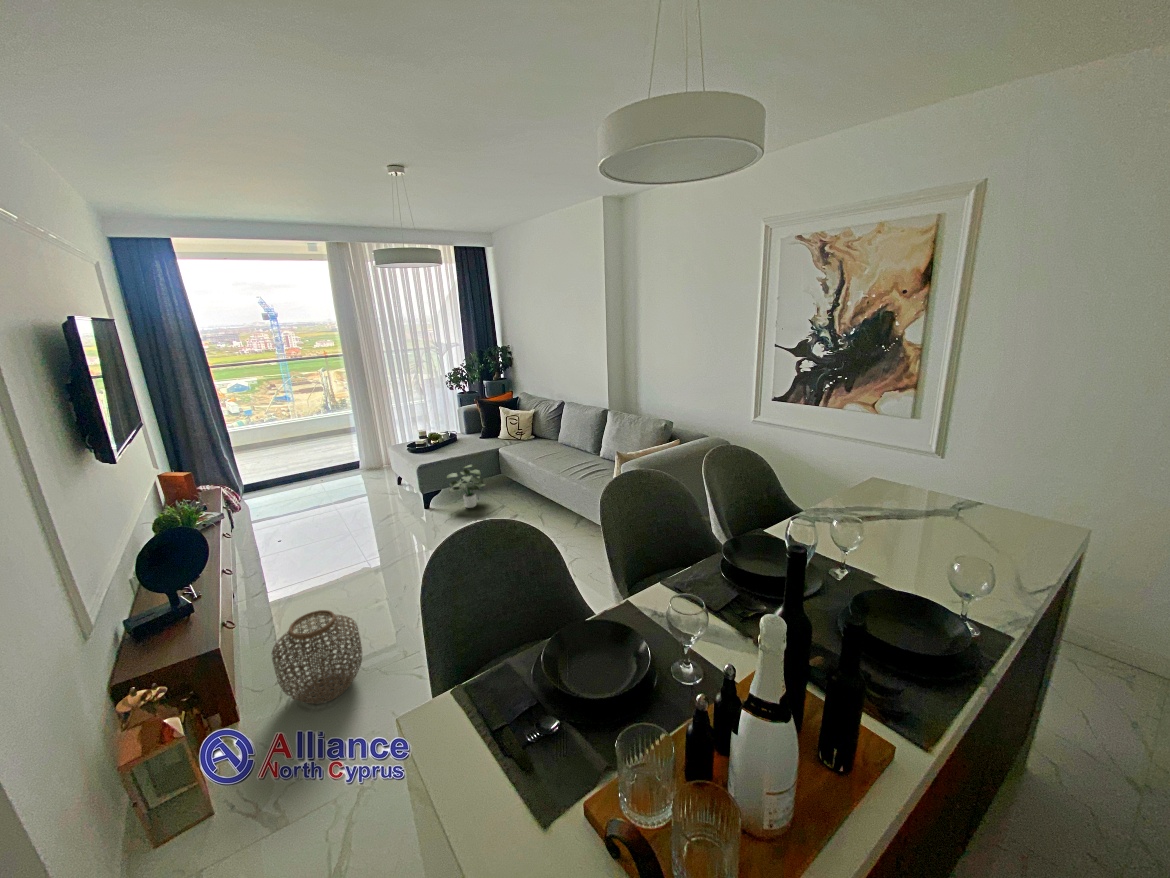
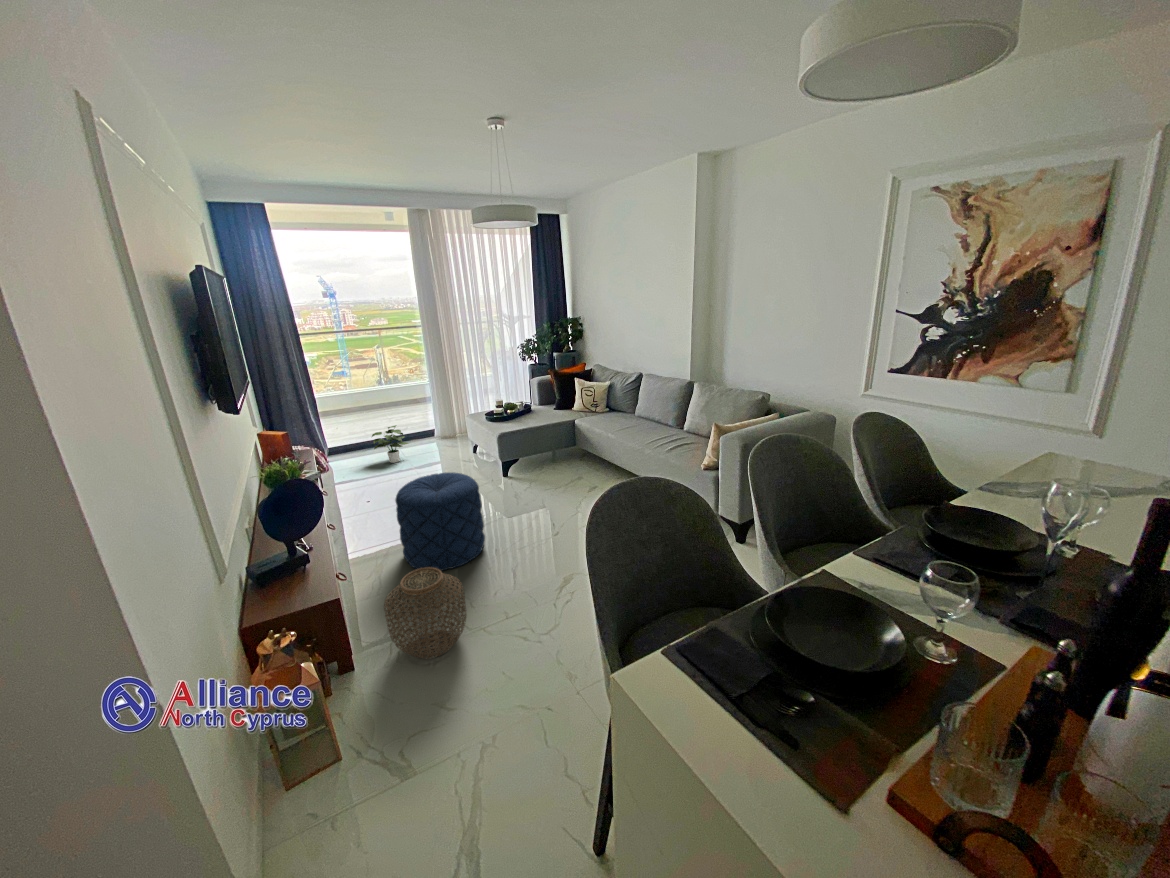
potted plant: present [447,465,485,508] -> present [372,425,408,463]
pouf: none [298,509,396,612] -> present [395,472,485,571]

